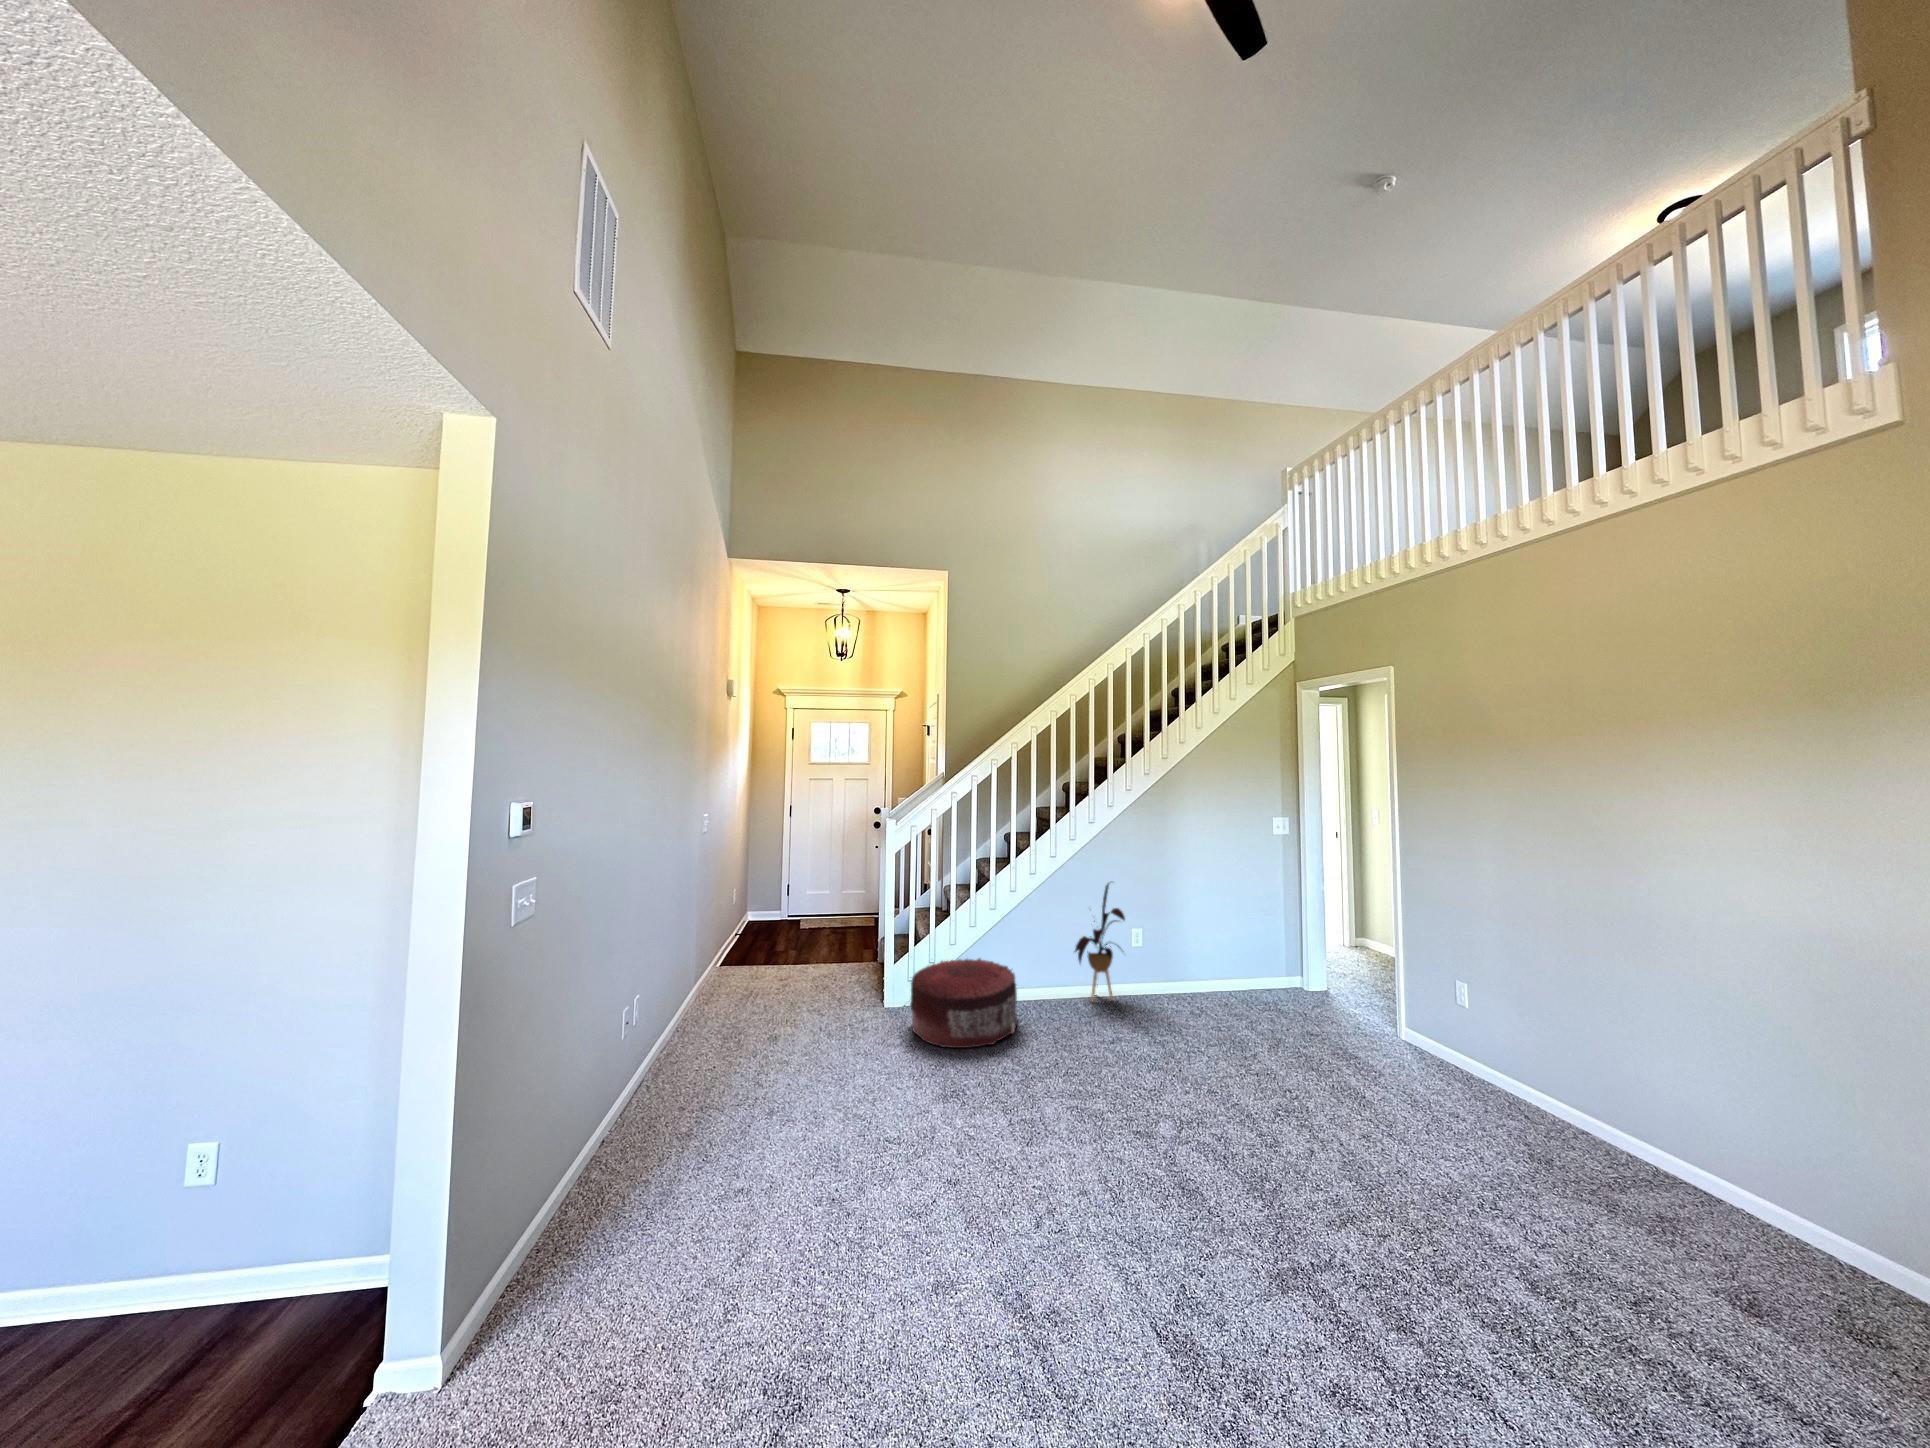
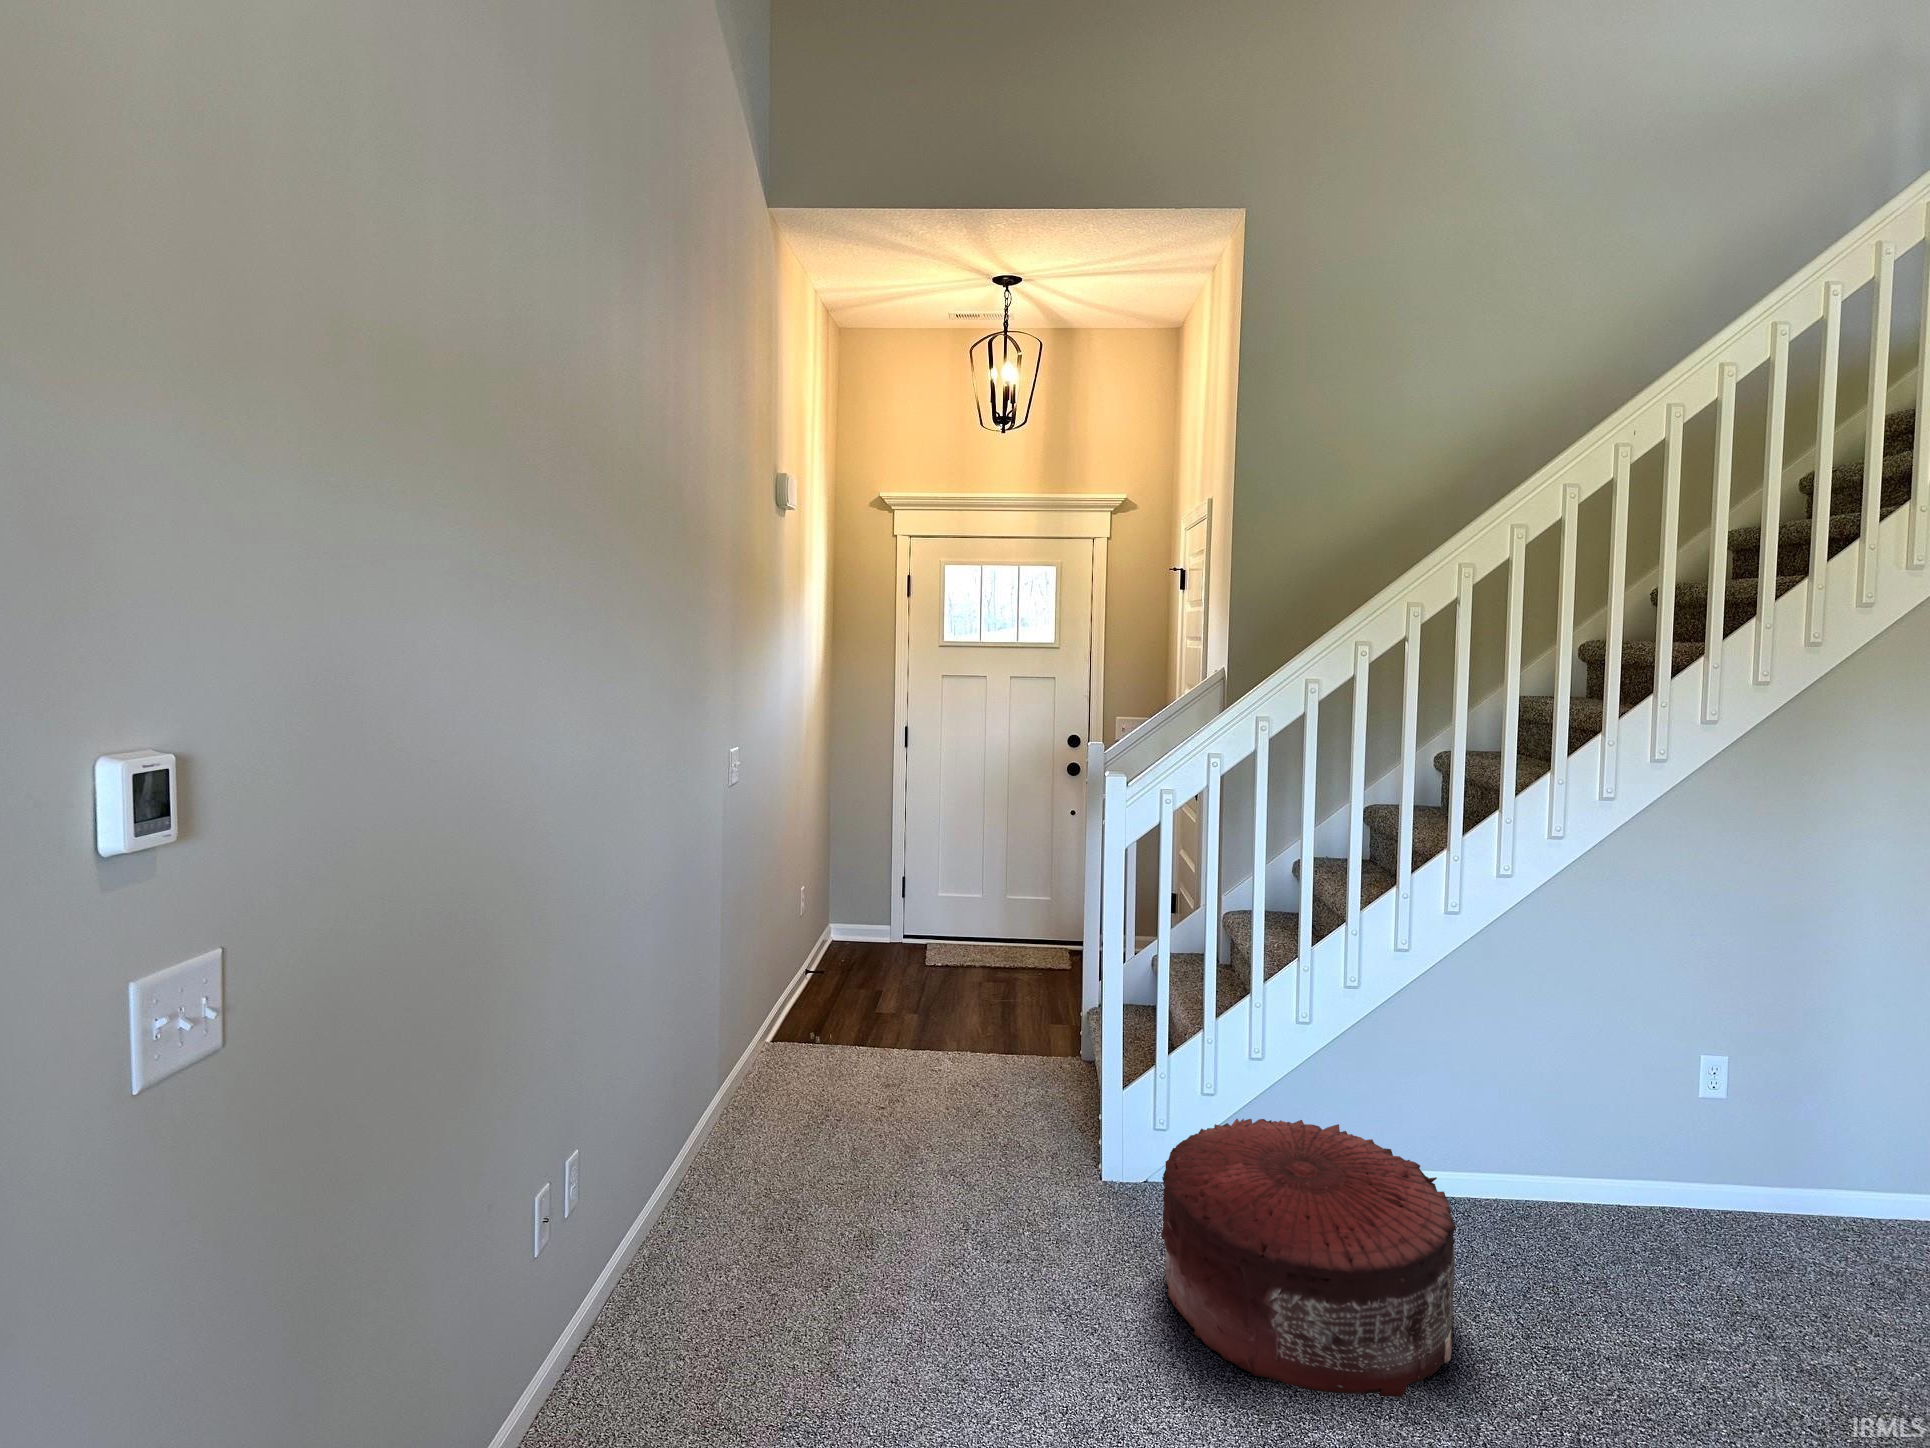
house plant: present [1074,883,1125,1002] -> none [1573,970,1797,1282]

